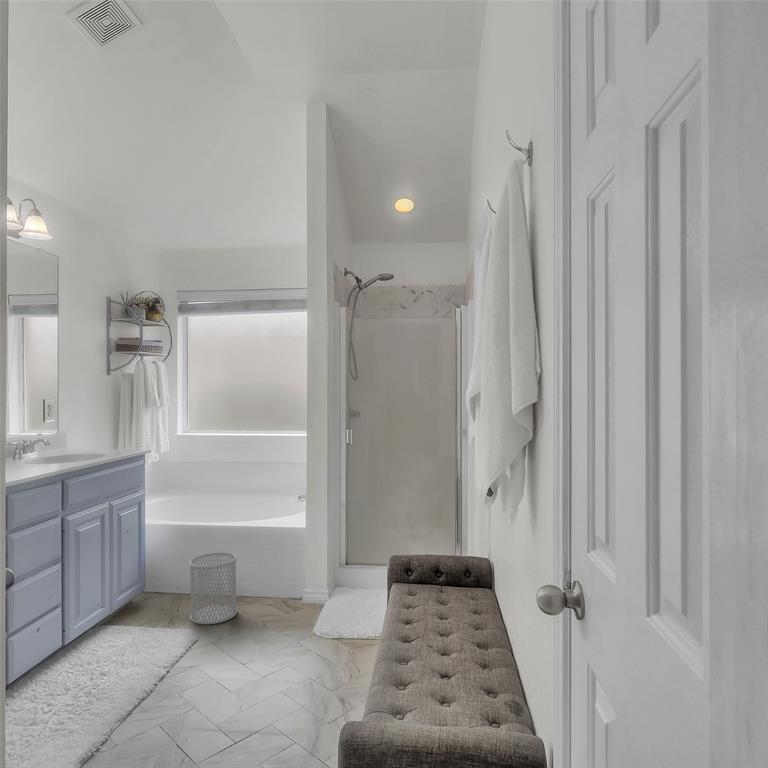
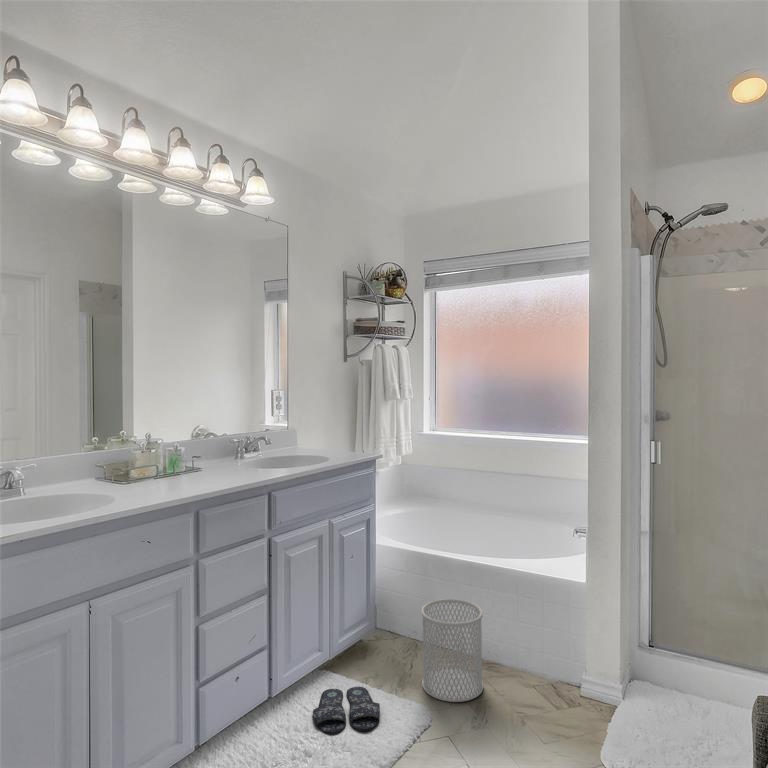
slippers: none [102,630,160,661] -> present [313,687,380,734]

